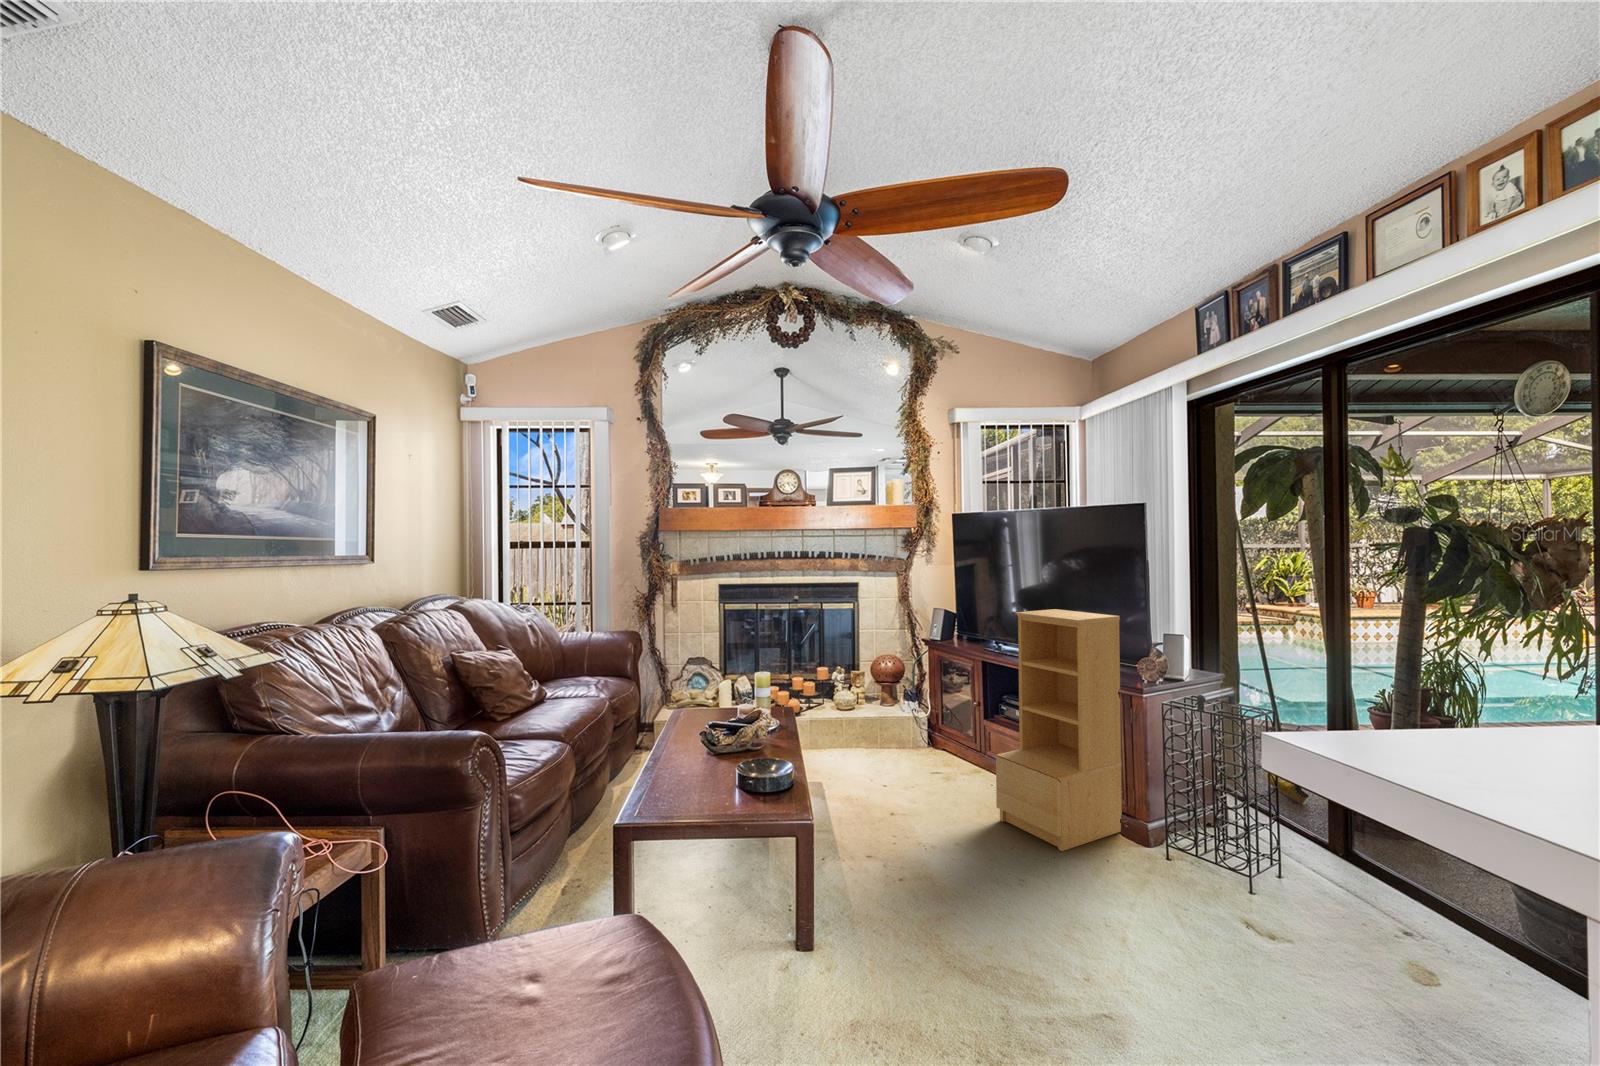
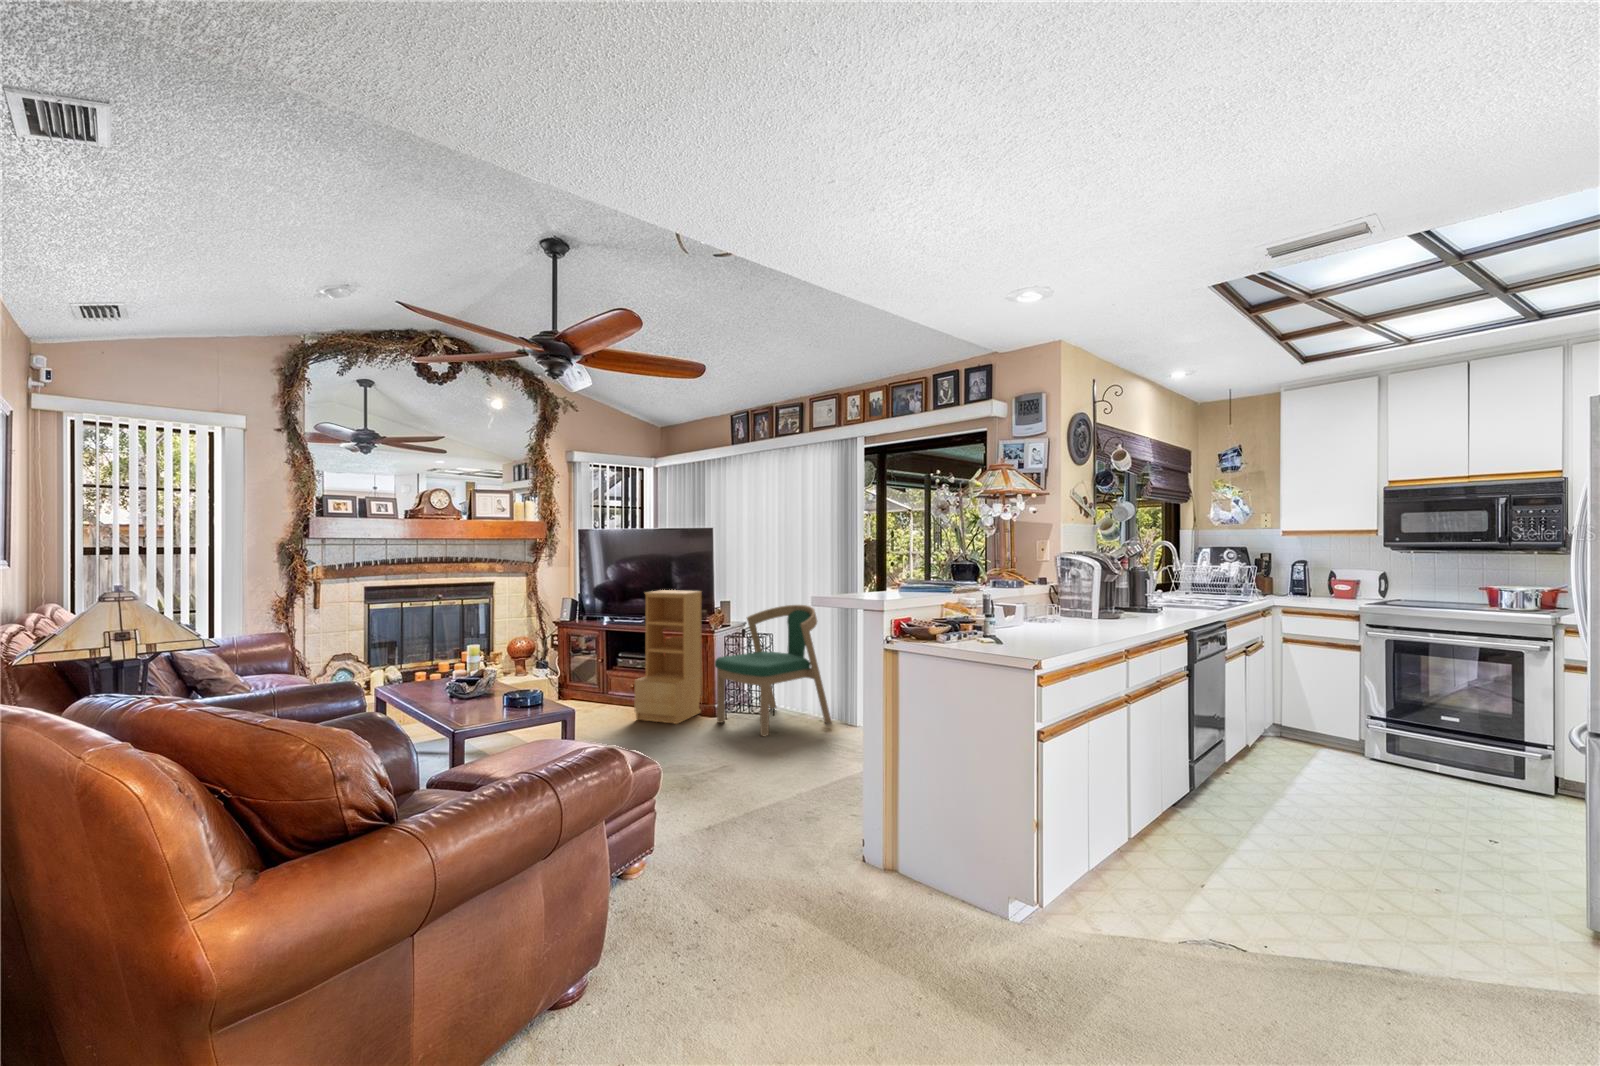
dining chair: none [1136,659,1443,964] -> present [715,605,831,736]

